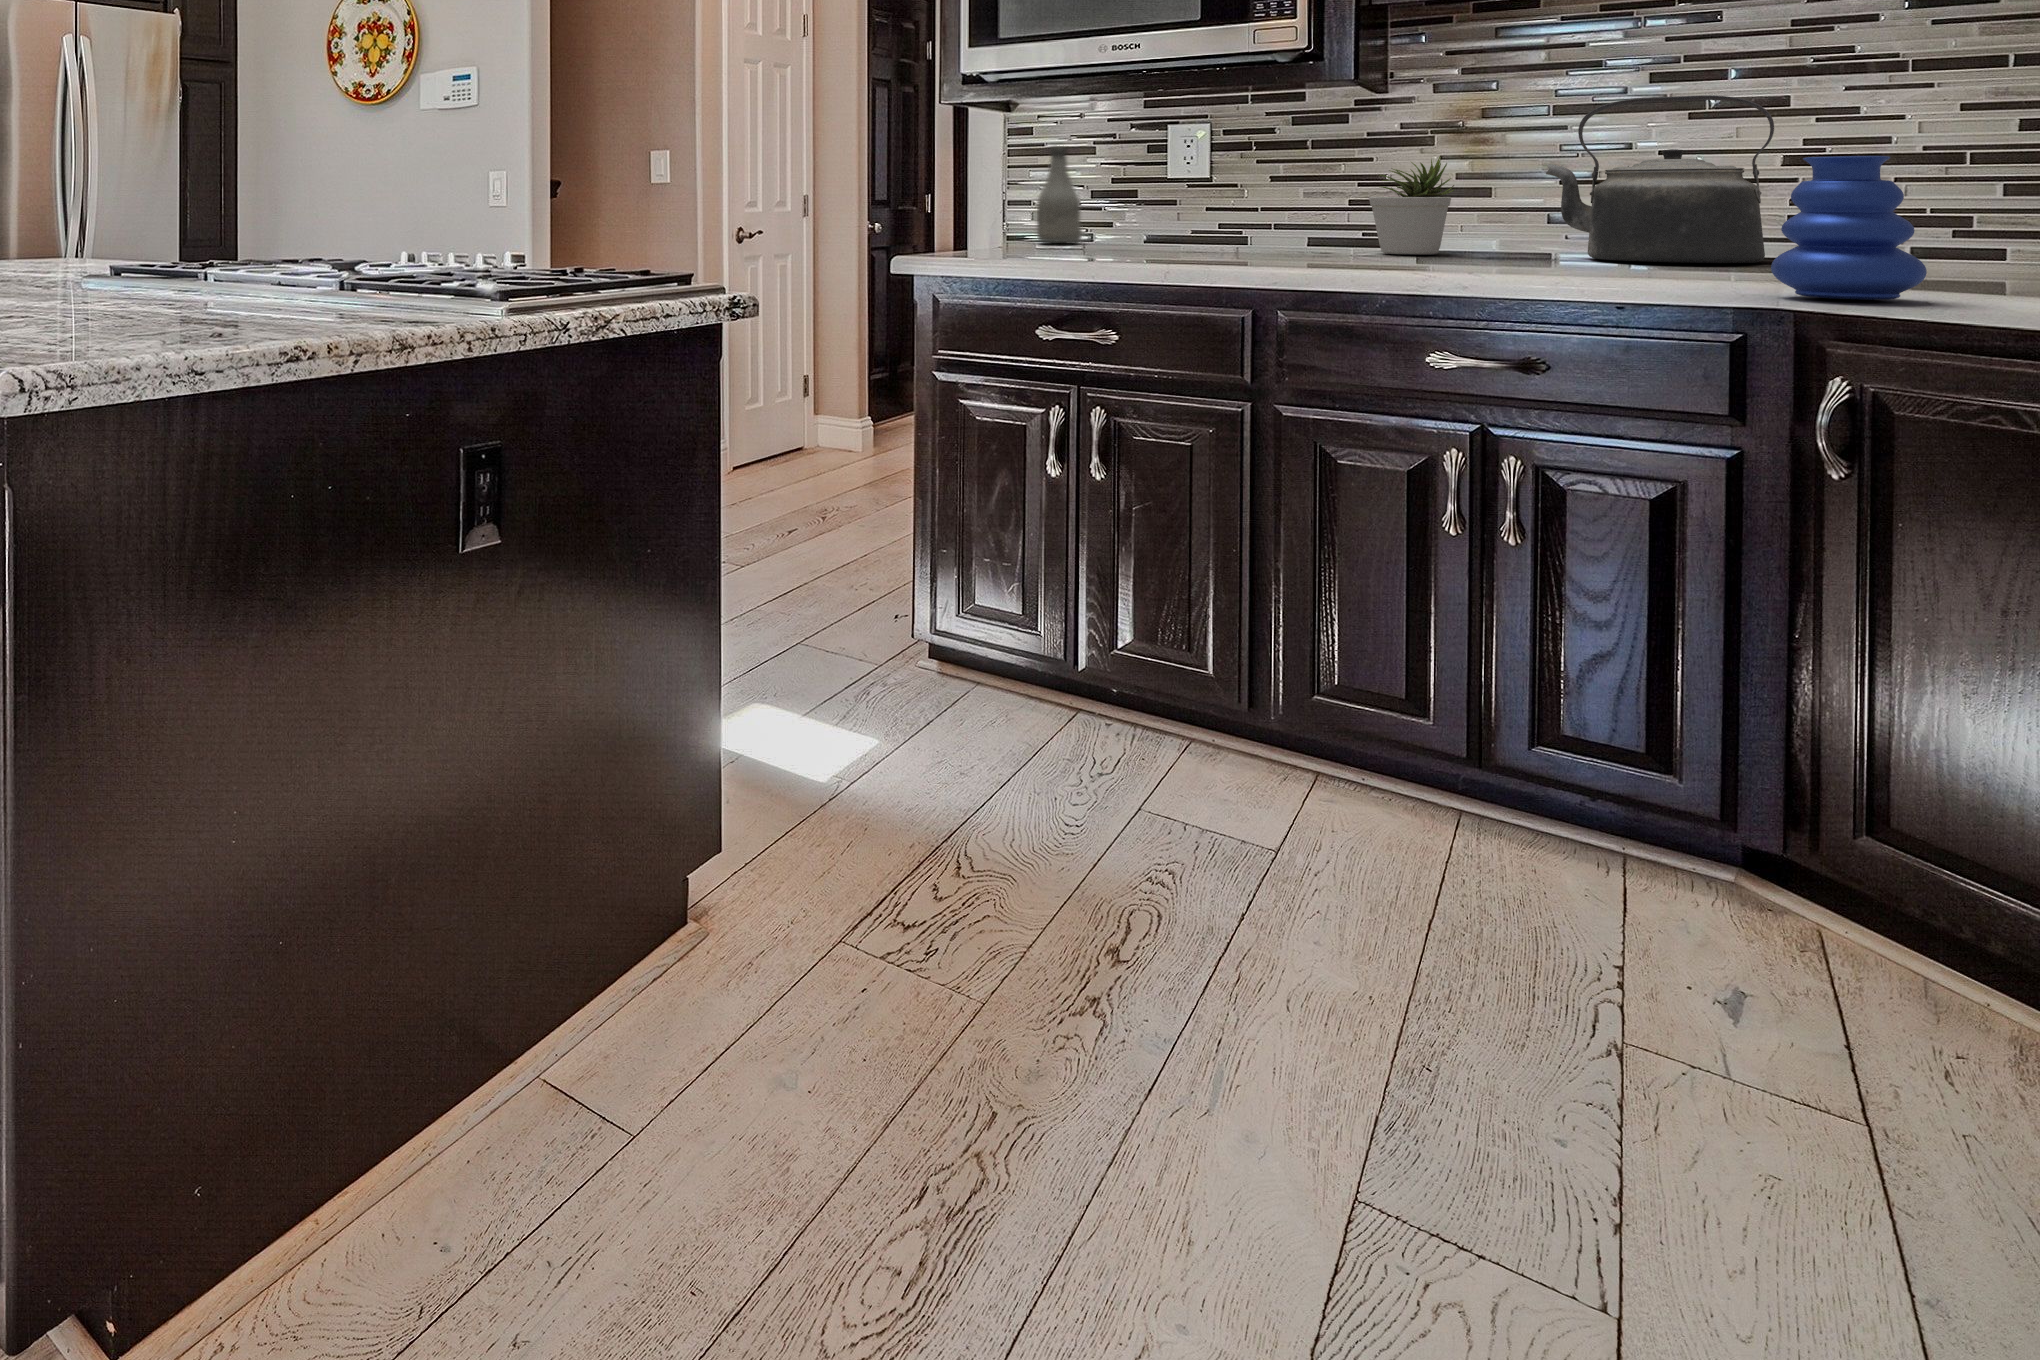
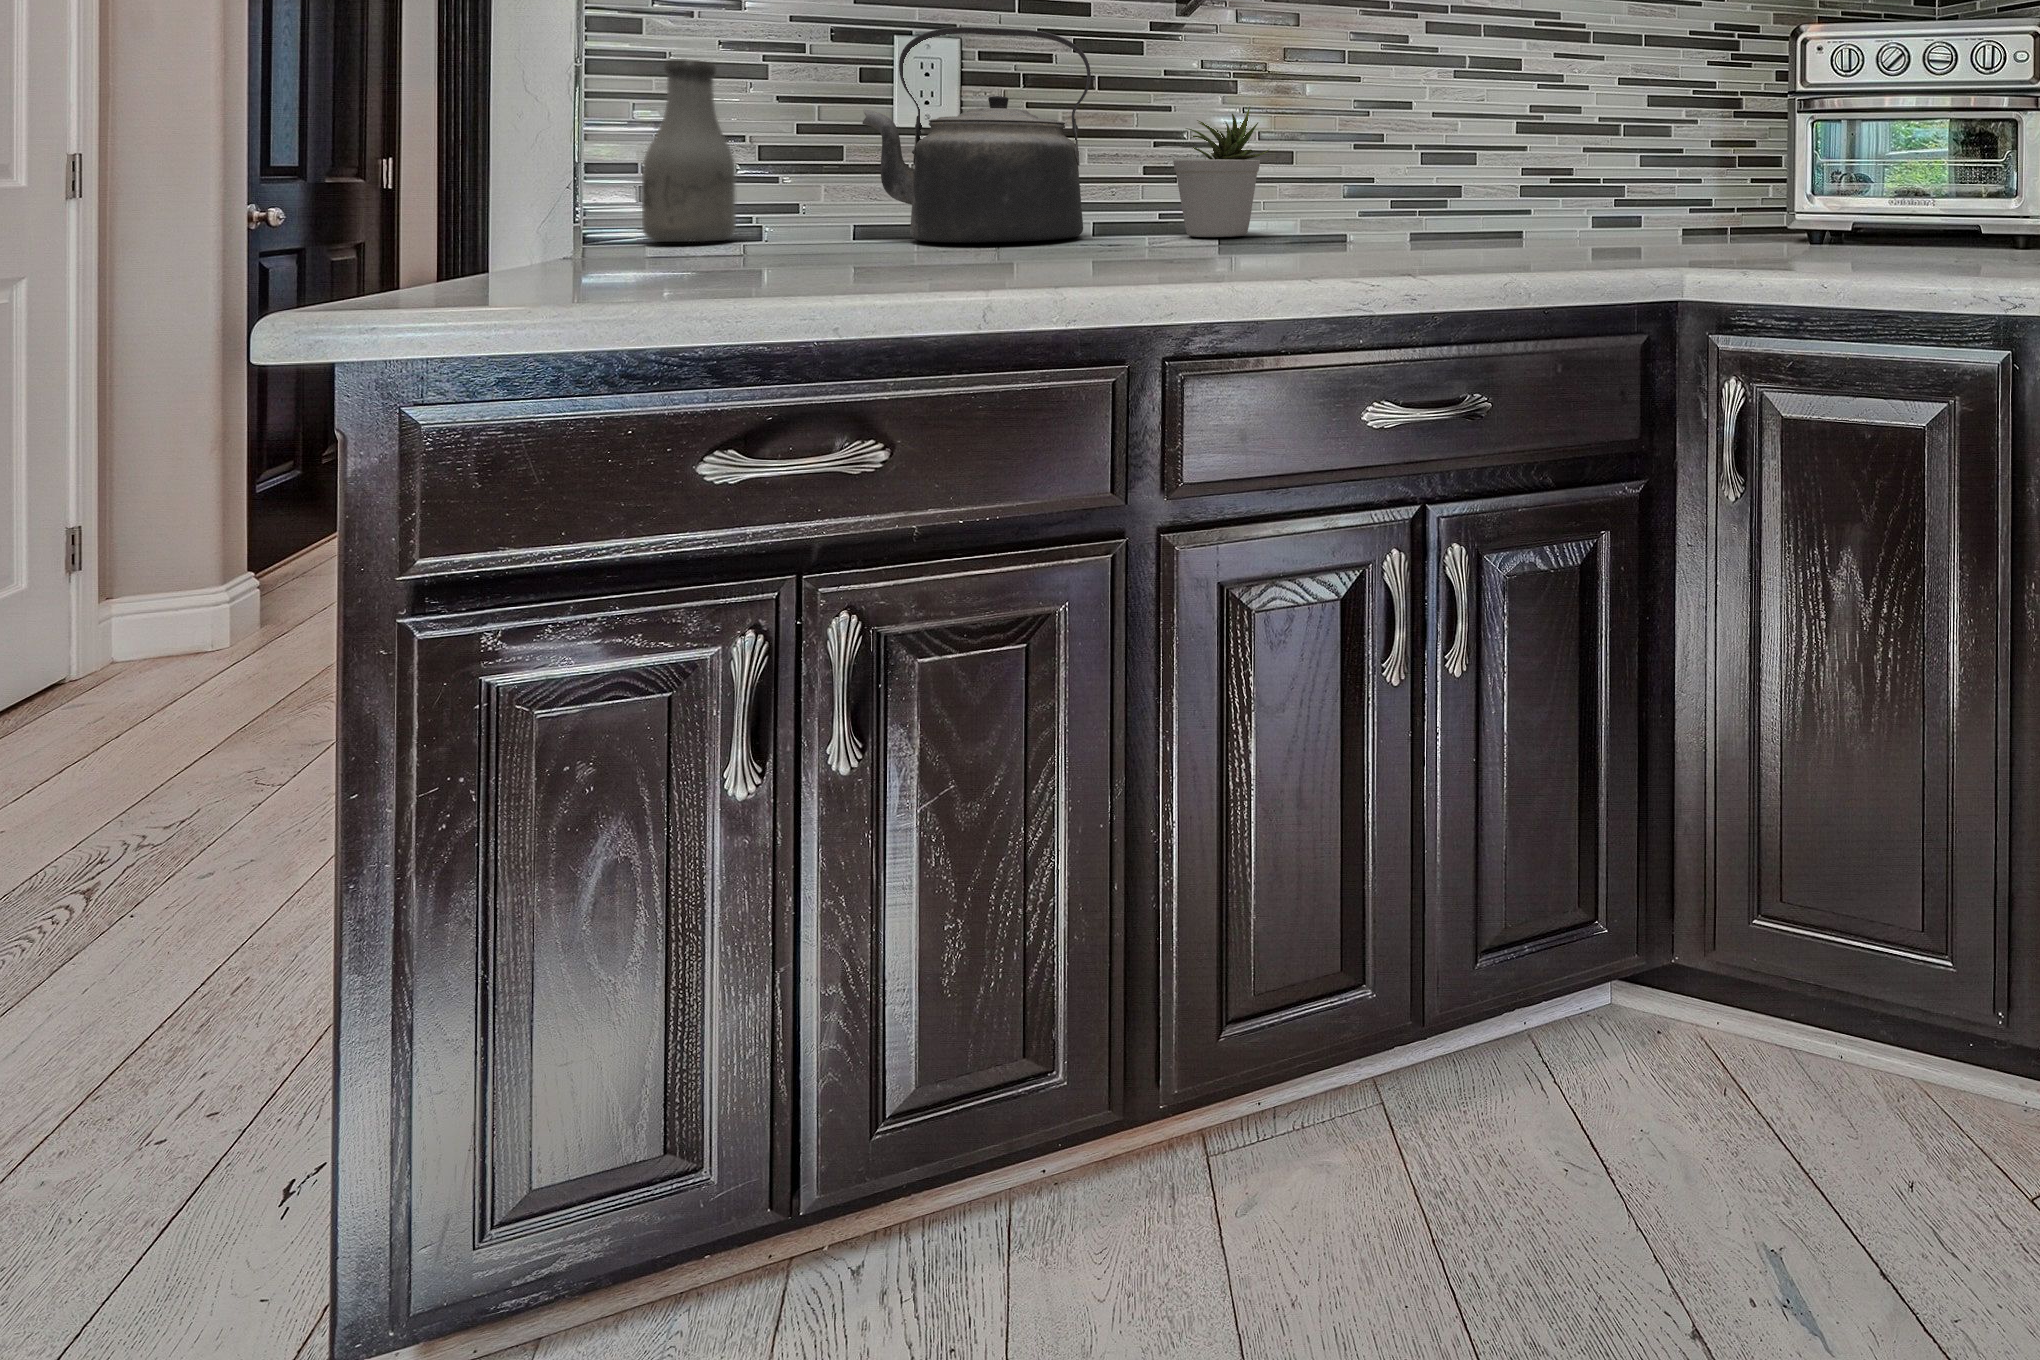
kettle: present [1546,95,1774,263] -> present [862,27,1091,243]
vase: present [1771,156,1927,300] -> none [1681,112,1791,276]

